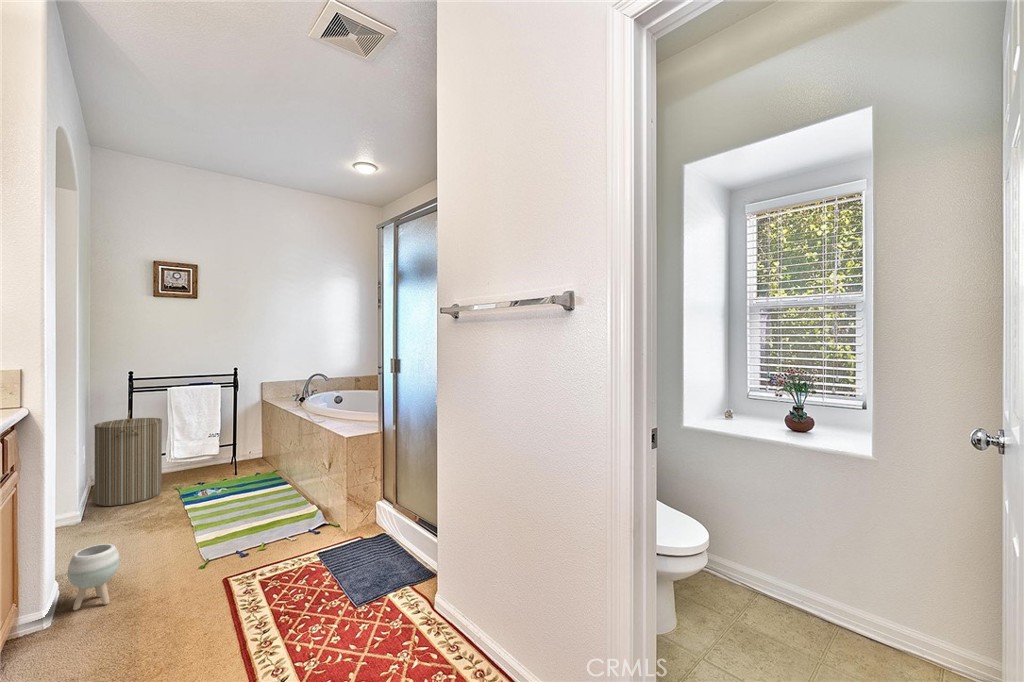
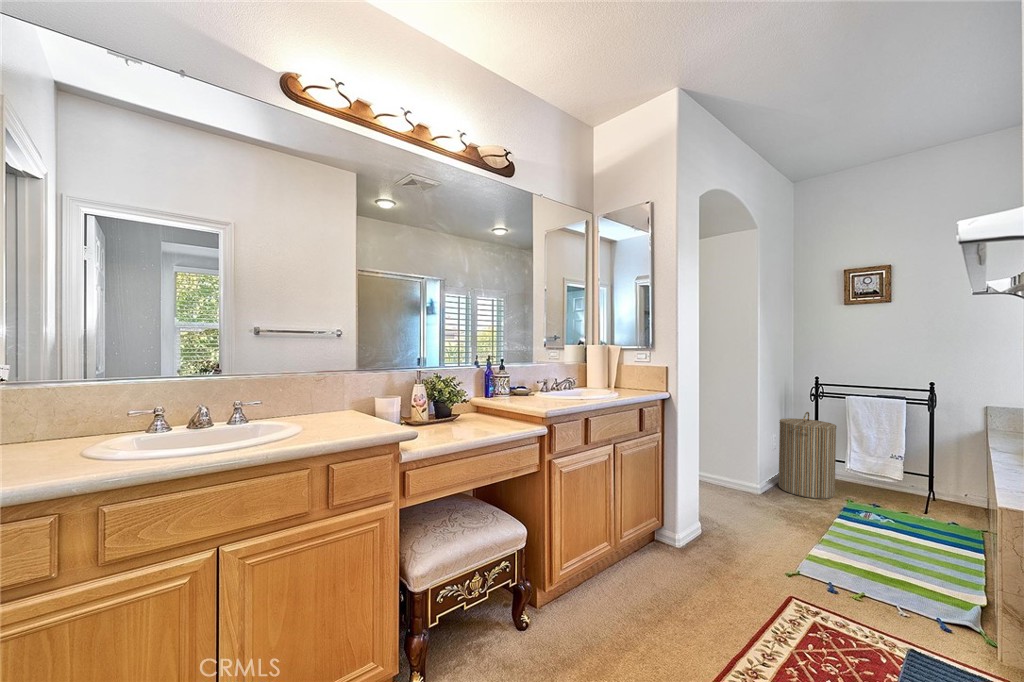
planter: present [68,544,120,610] -> none [688,506,720,557]

